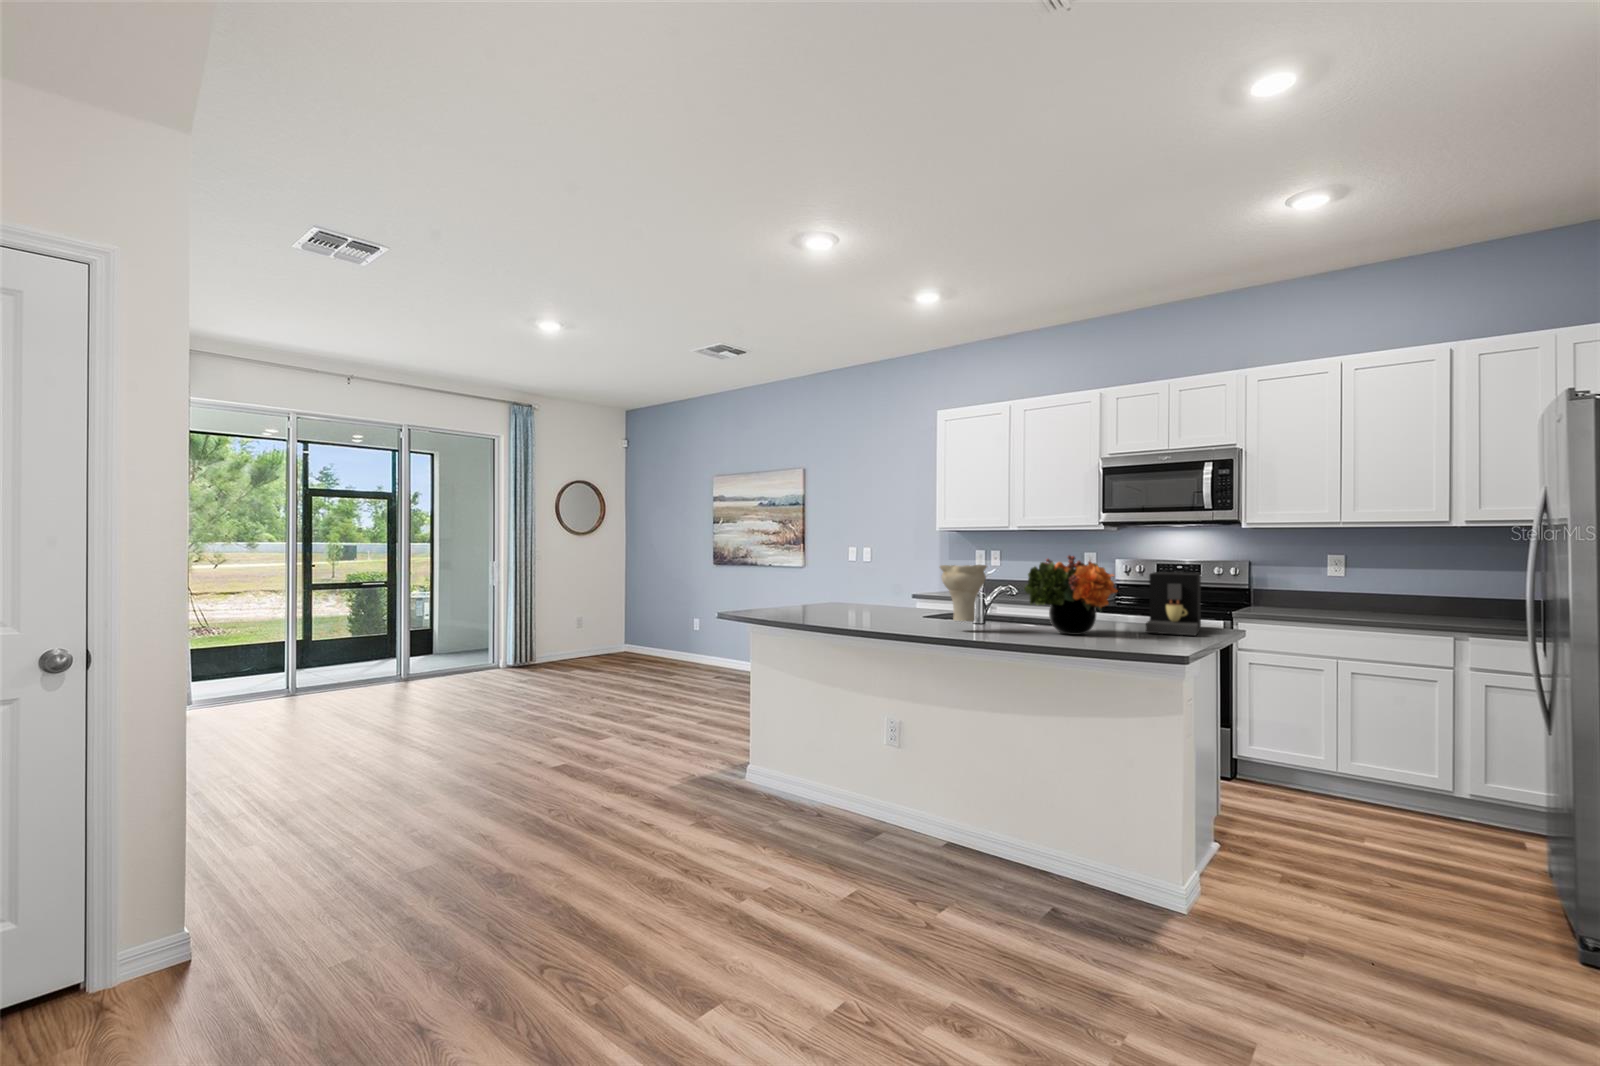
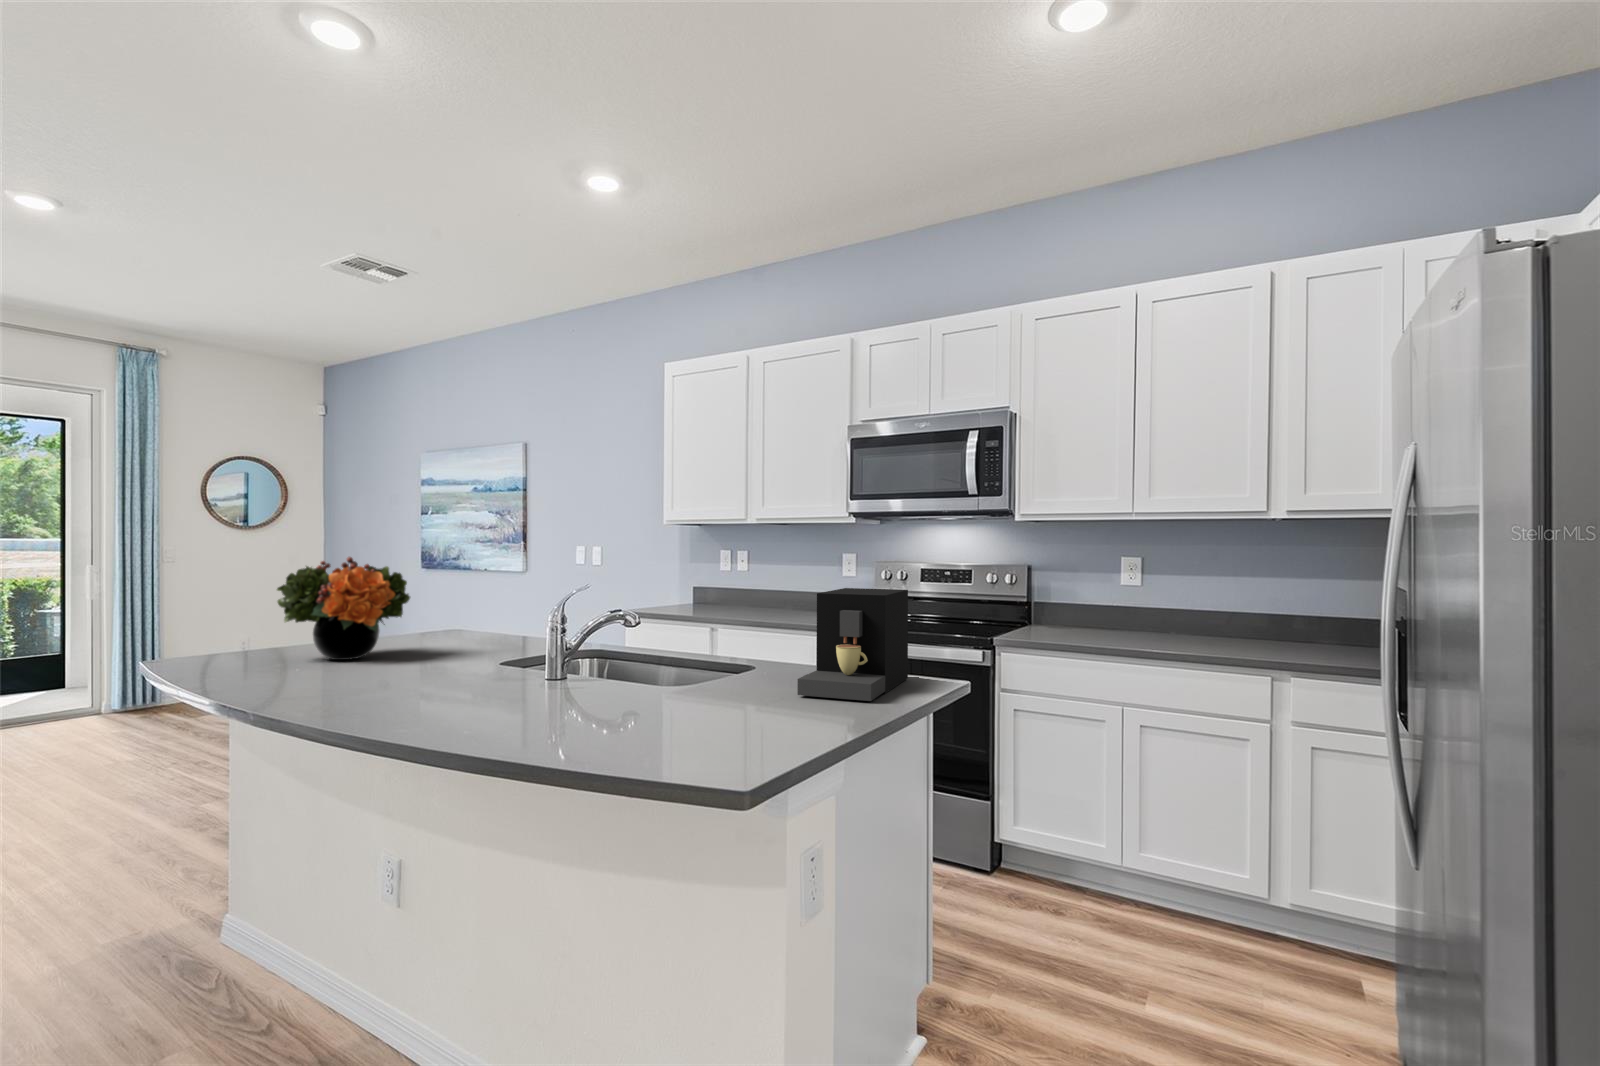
flower arrangement: present [1024,555,1117,635] -> present [277,557,410,660]
vase: present [940,564,987,621] -> none [422,577,545,689]

